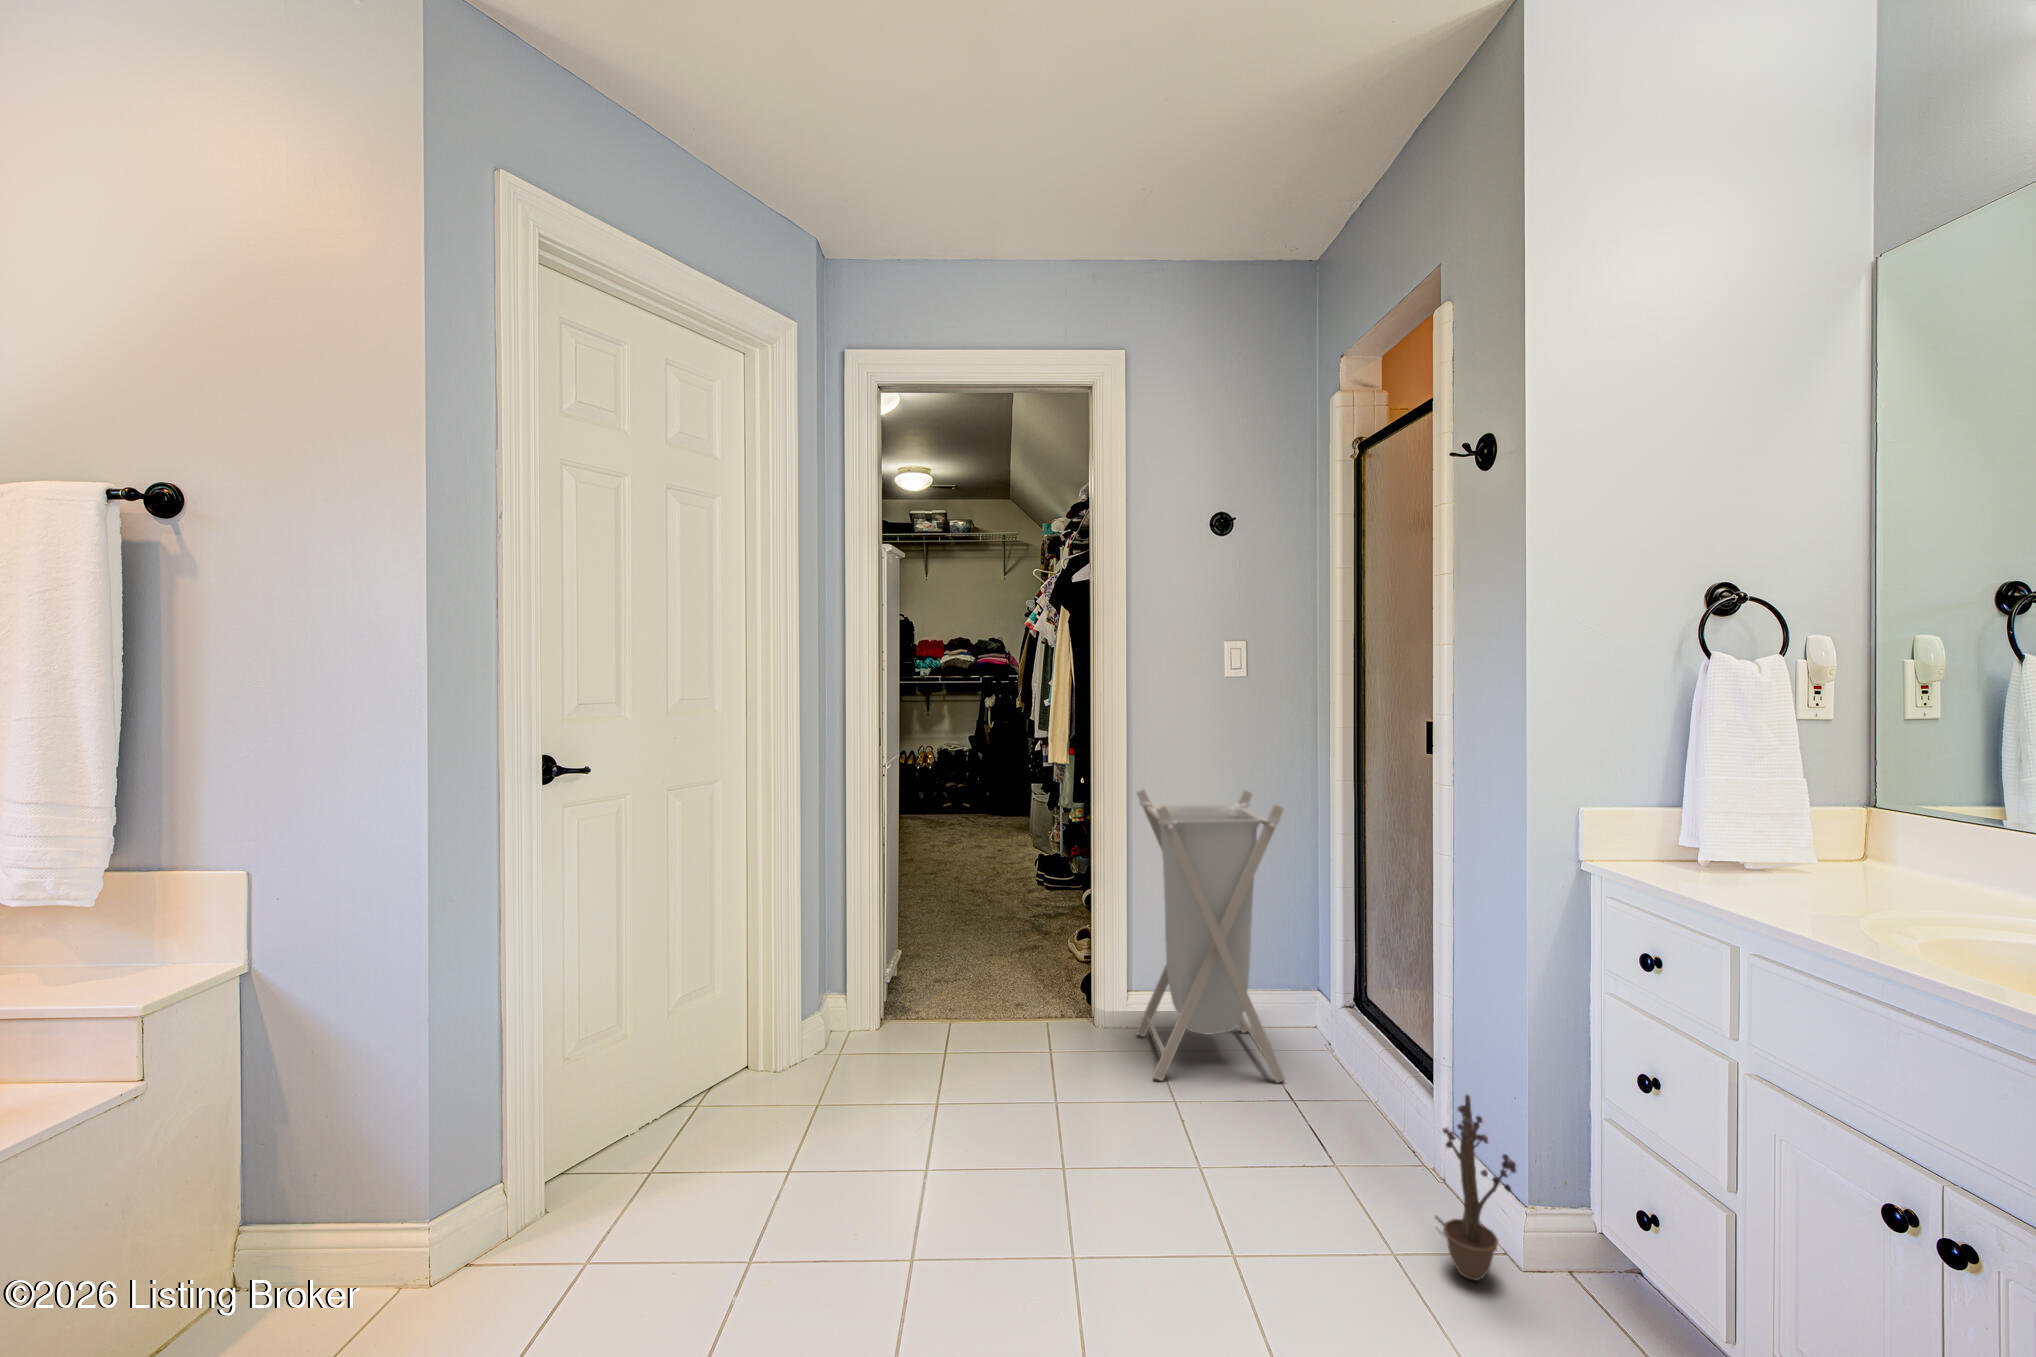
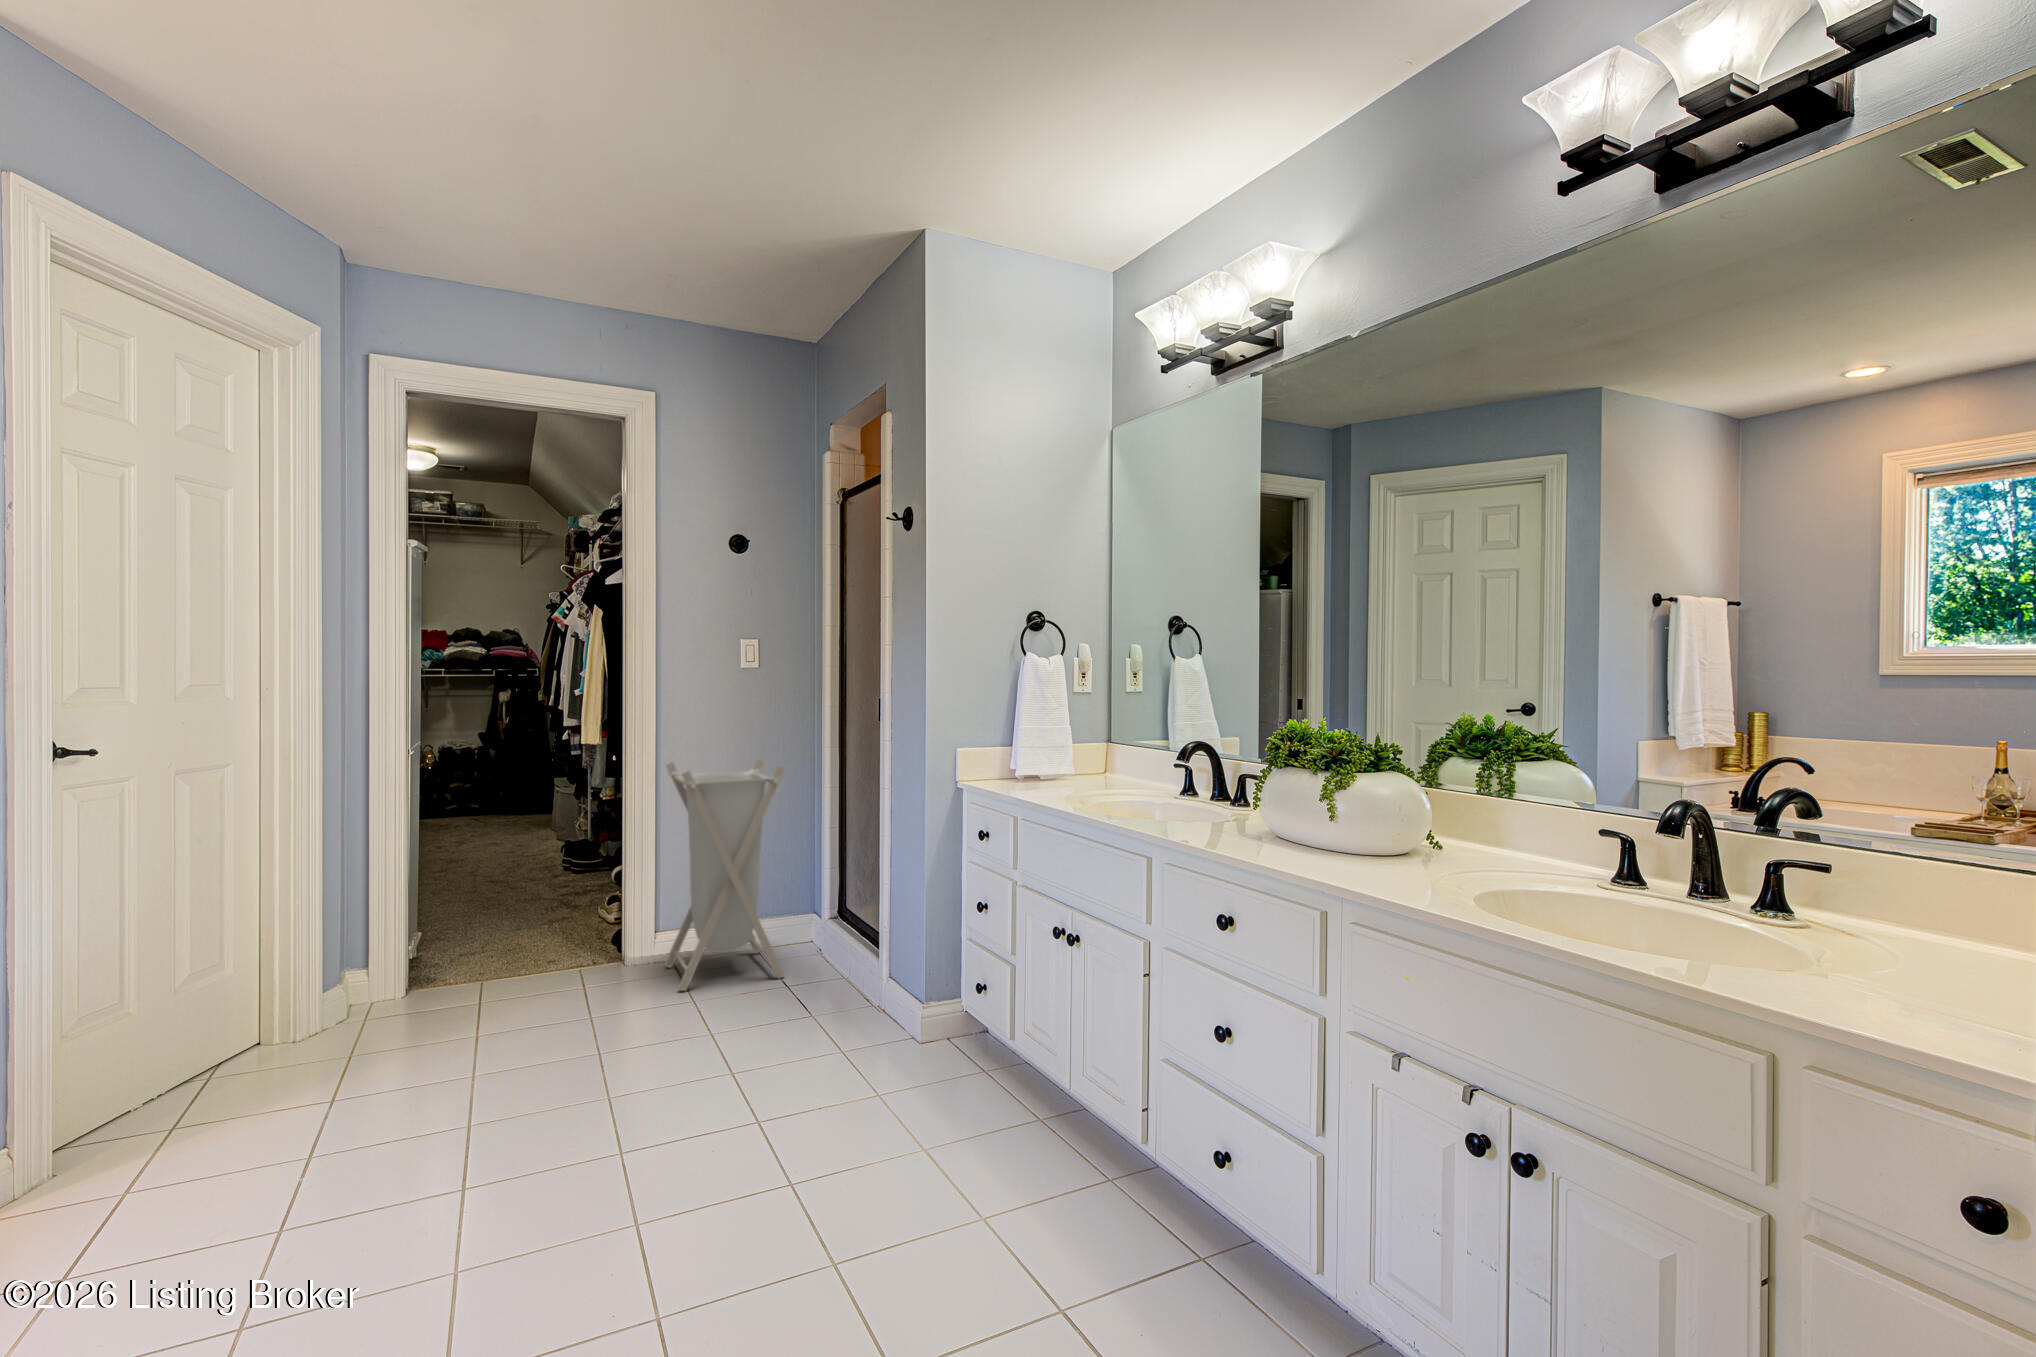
decorative plant: present [1435,1095,1517,1280] -> none [872,934,912,1050]

